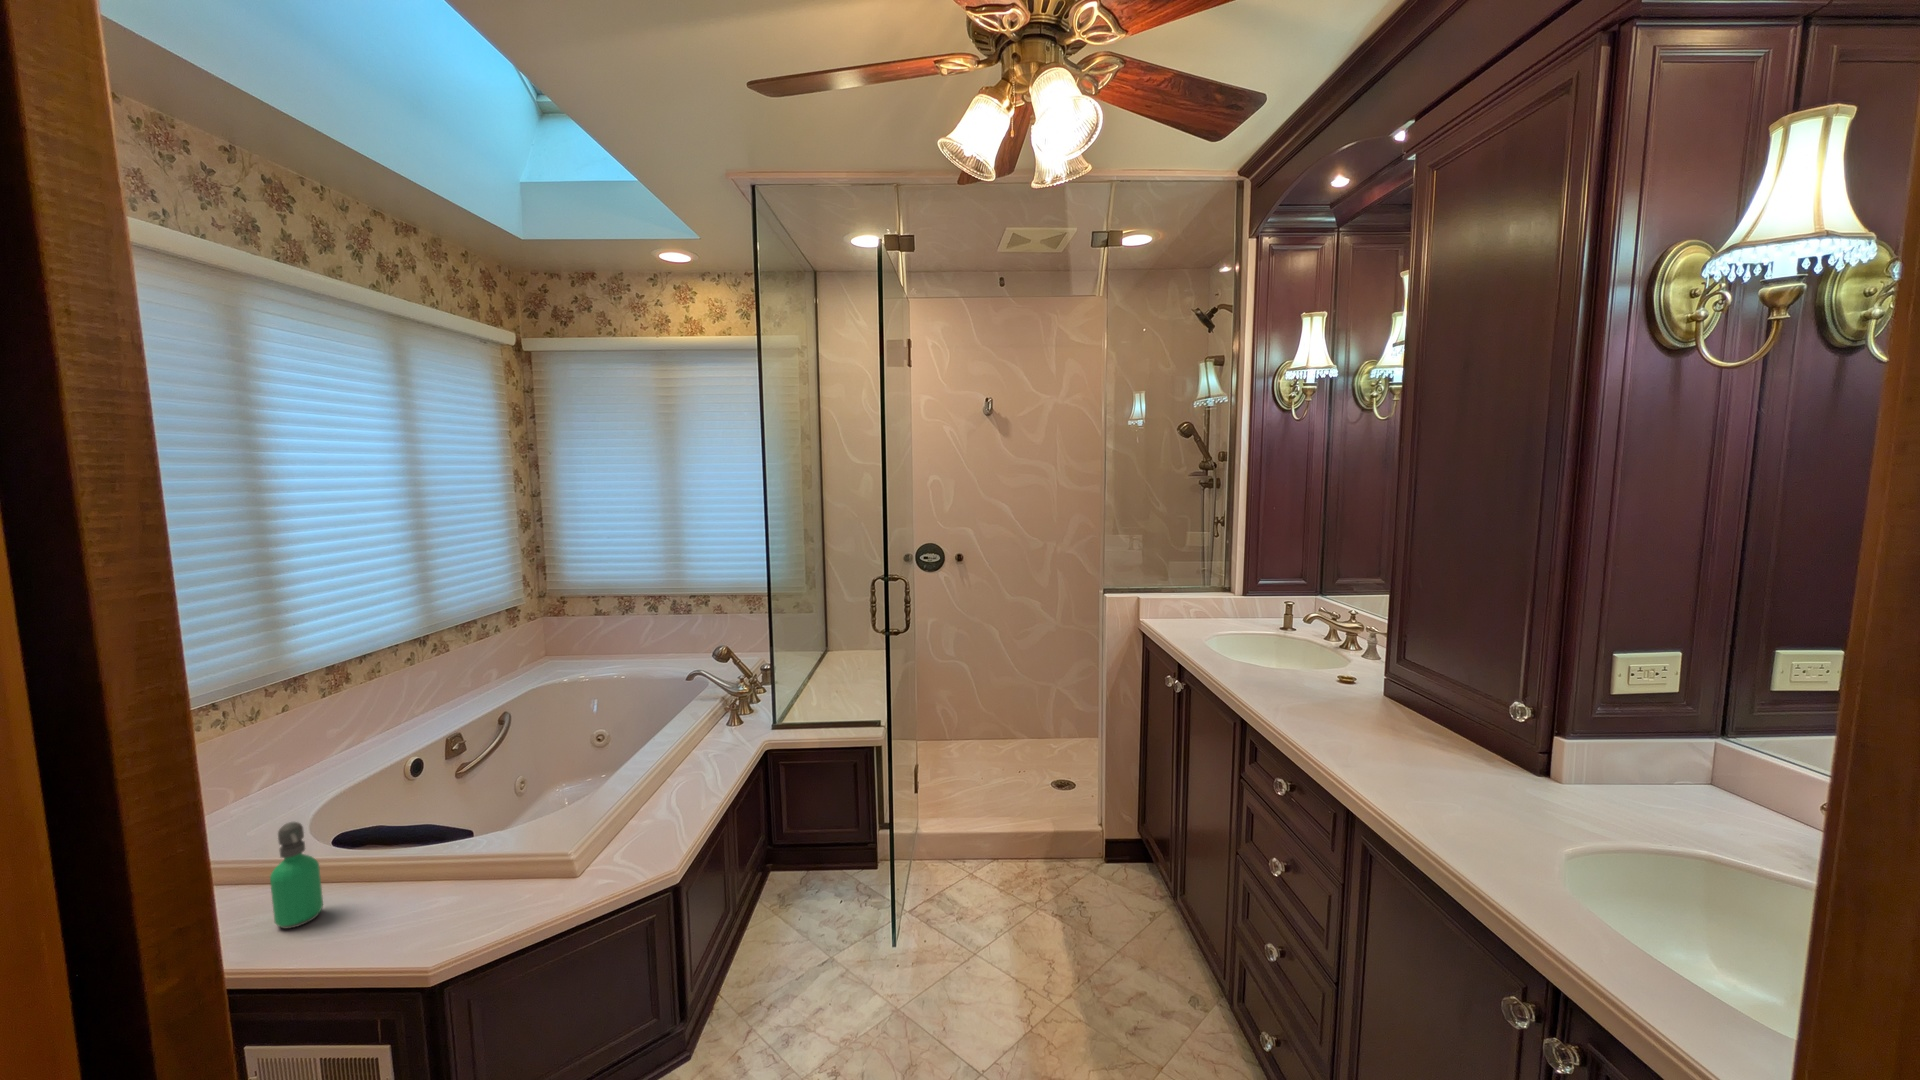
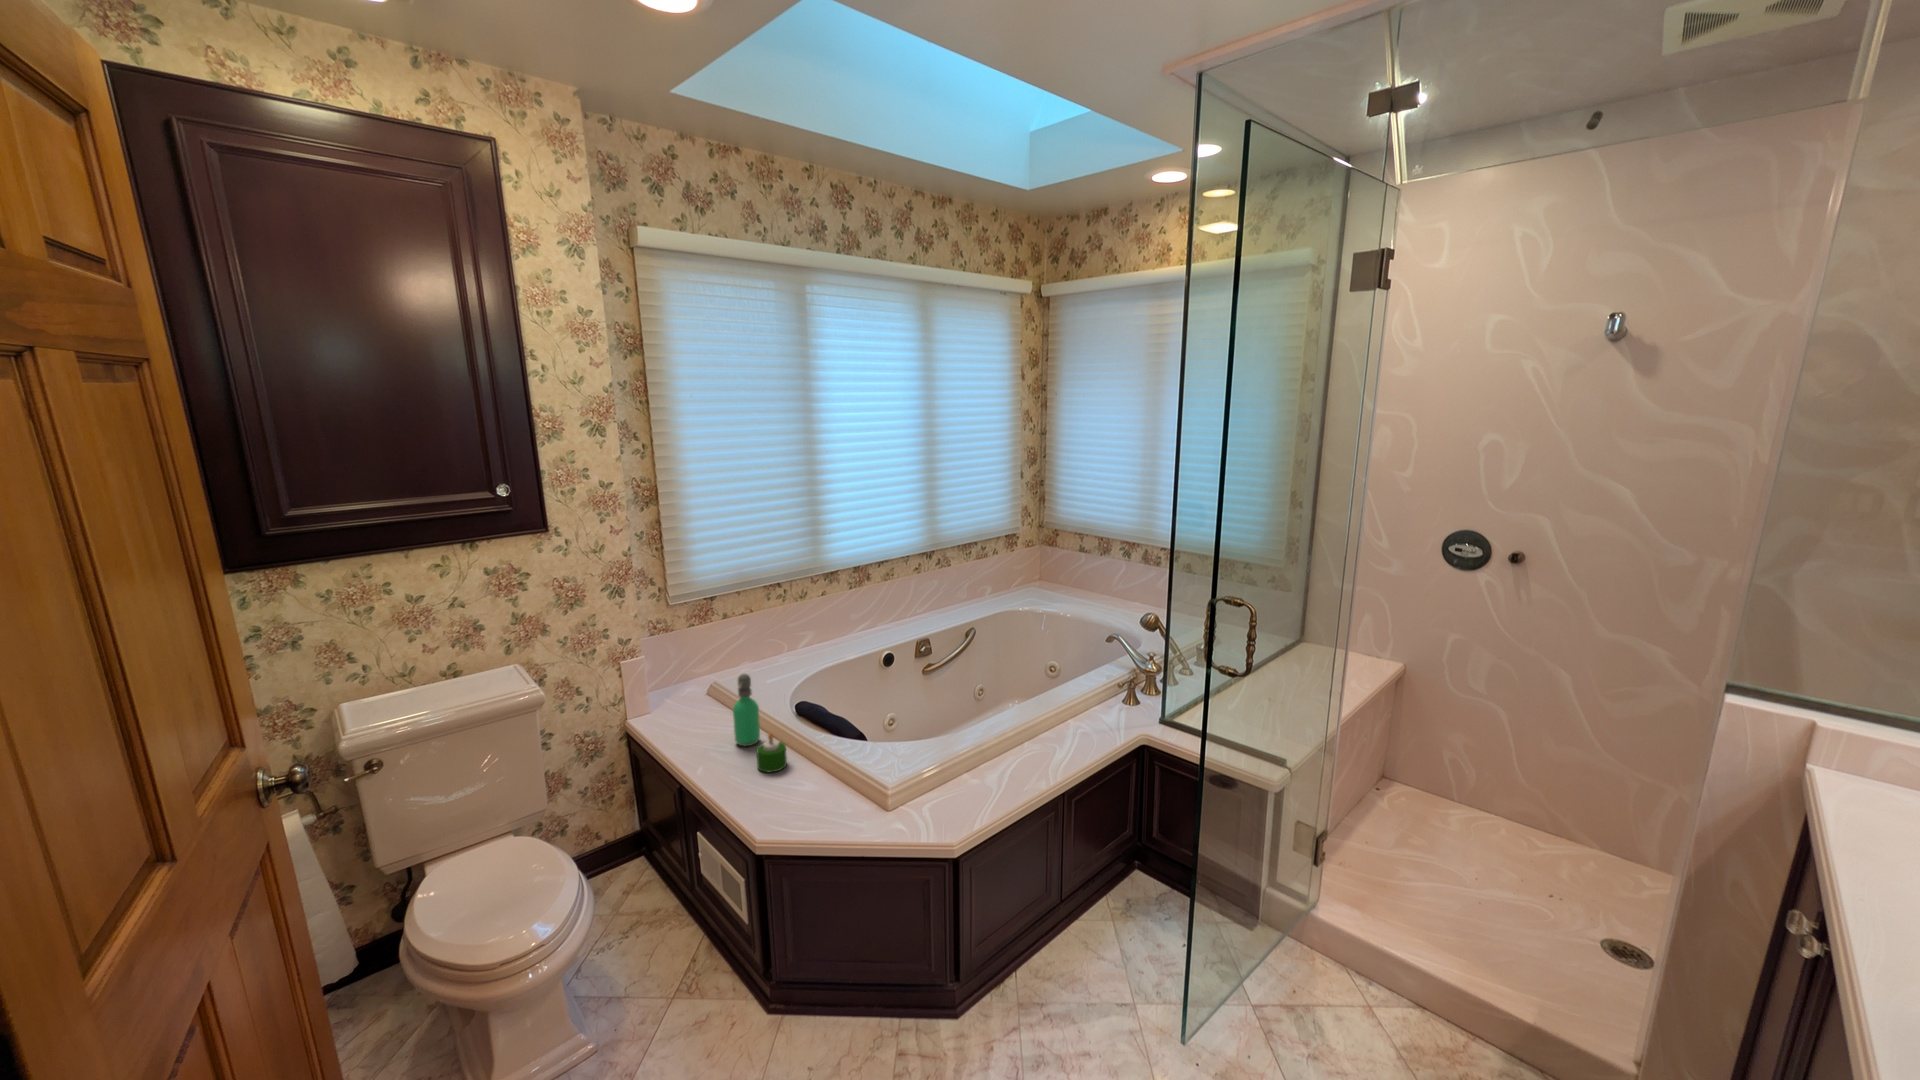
candle: none [354,878,406,935] -> present [757,733,787,772]

